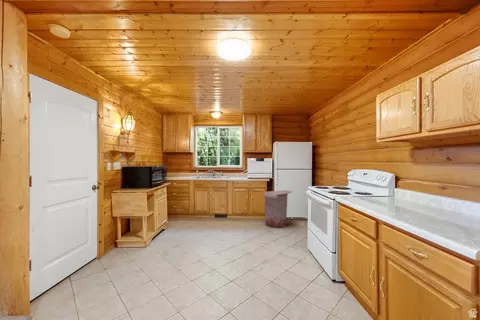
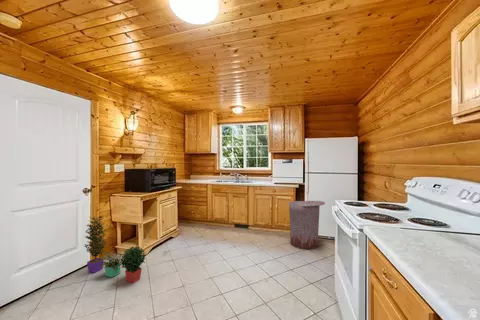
potted plant: none [95,211,163,266] -> present [85,216,146,283]

